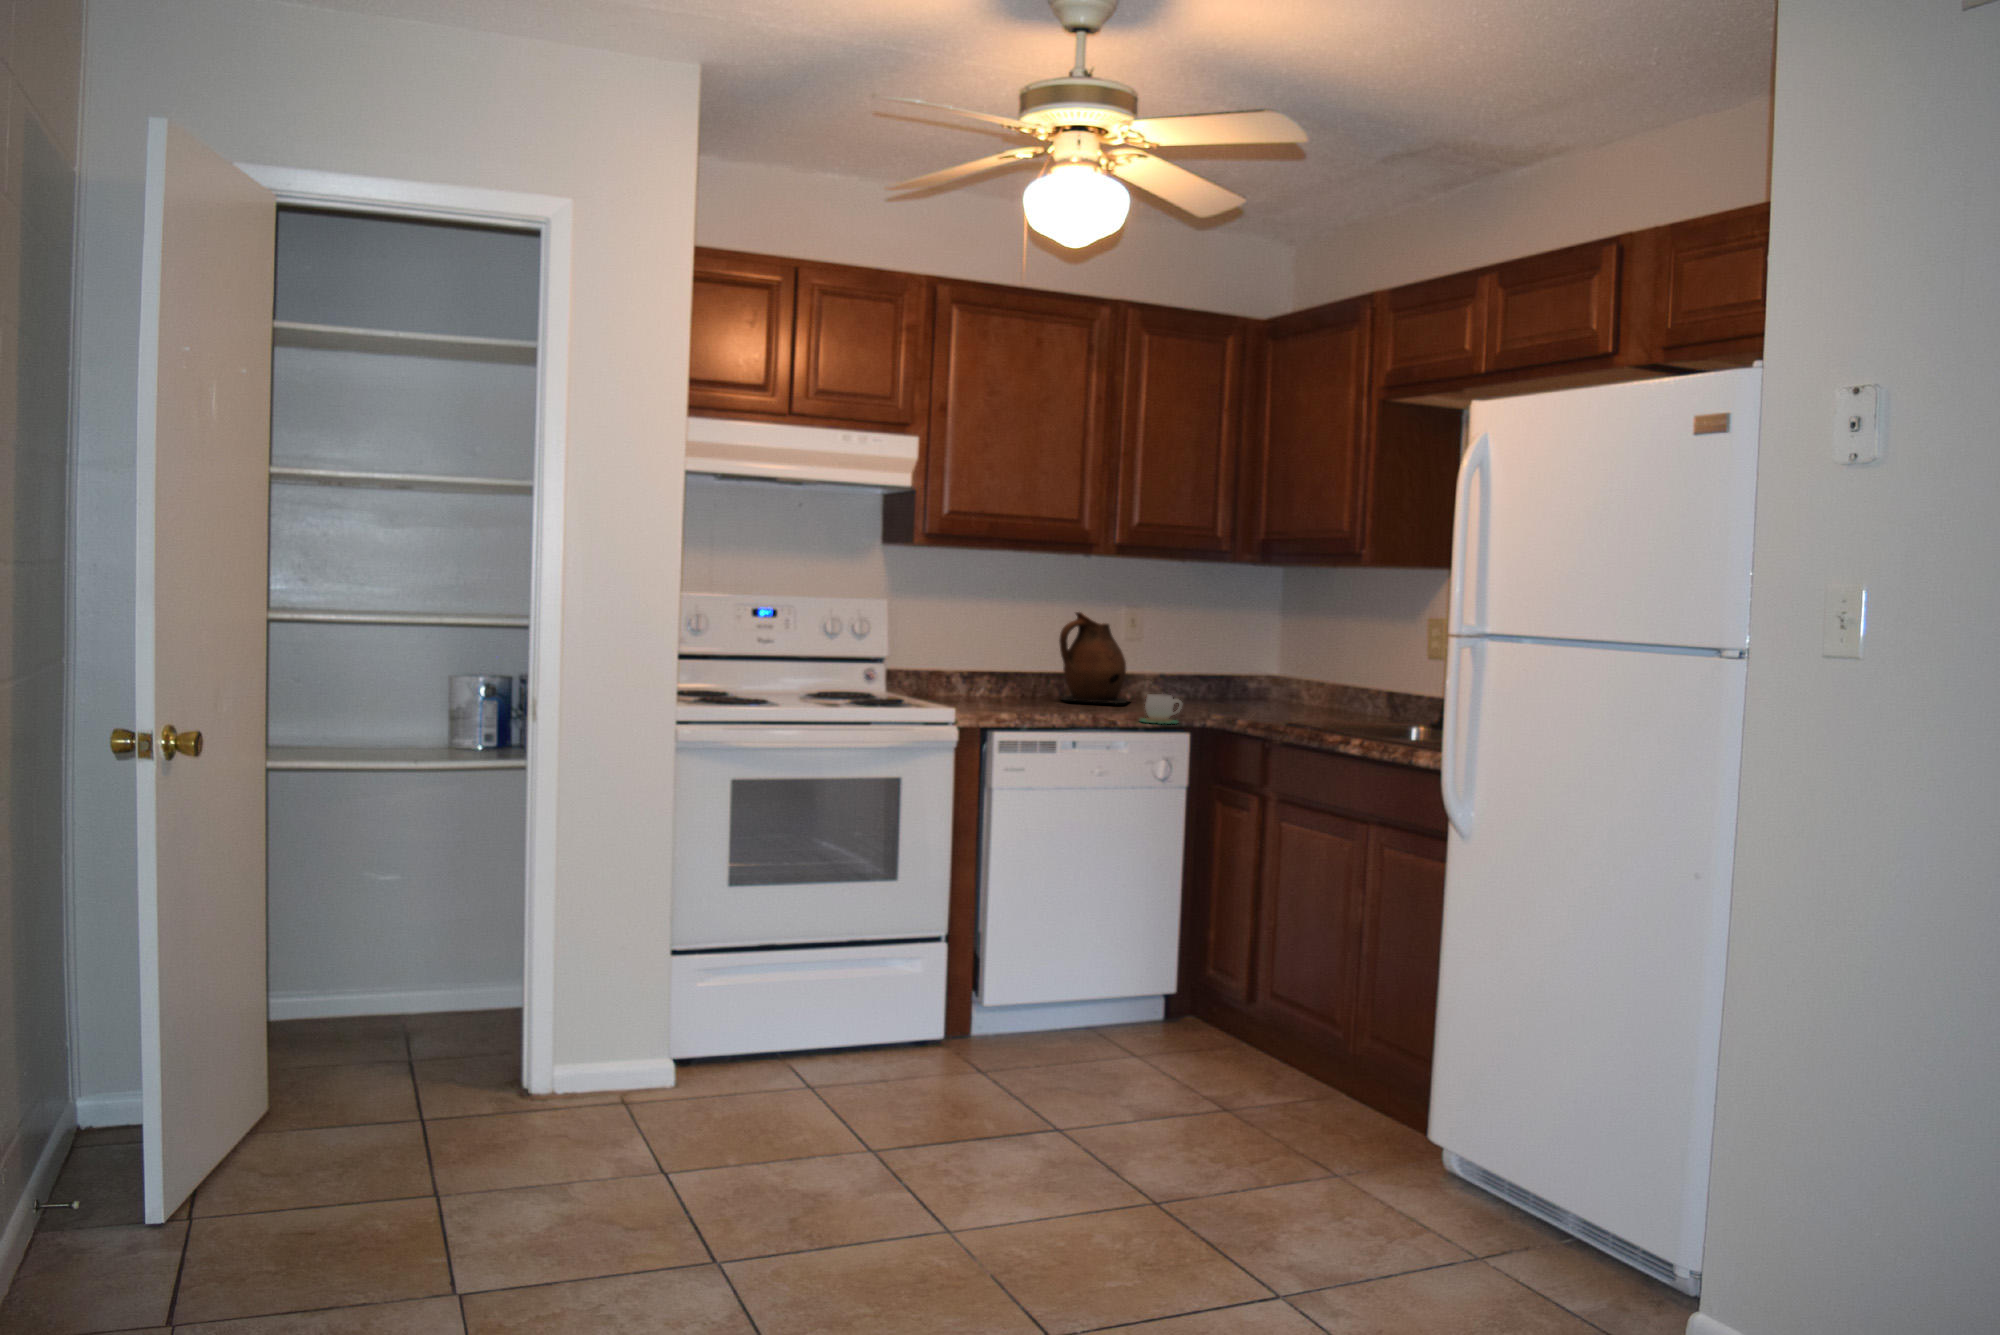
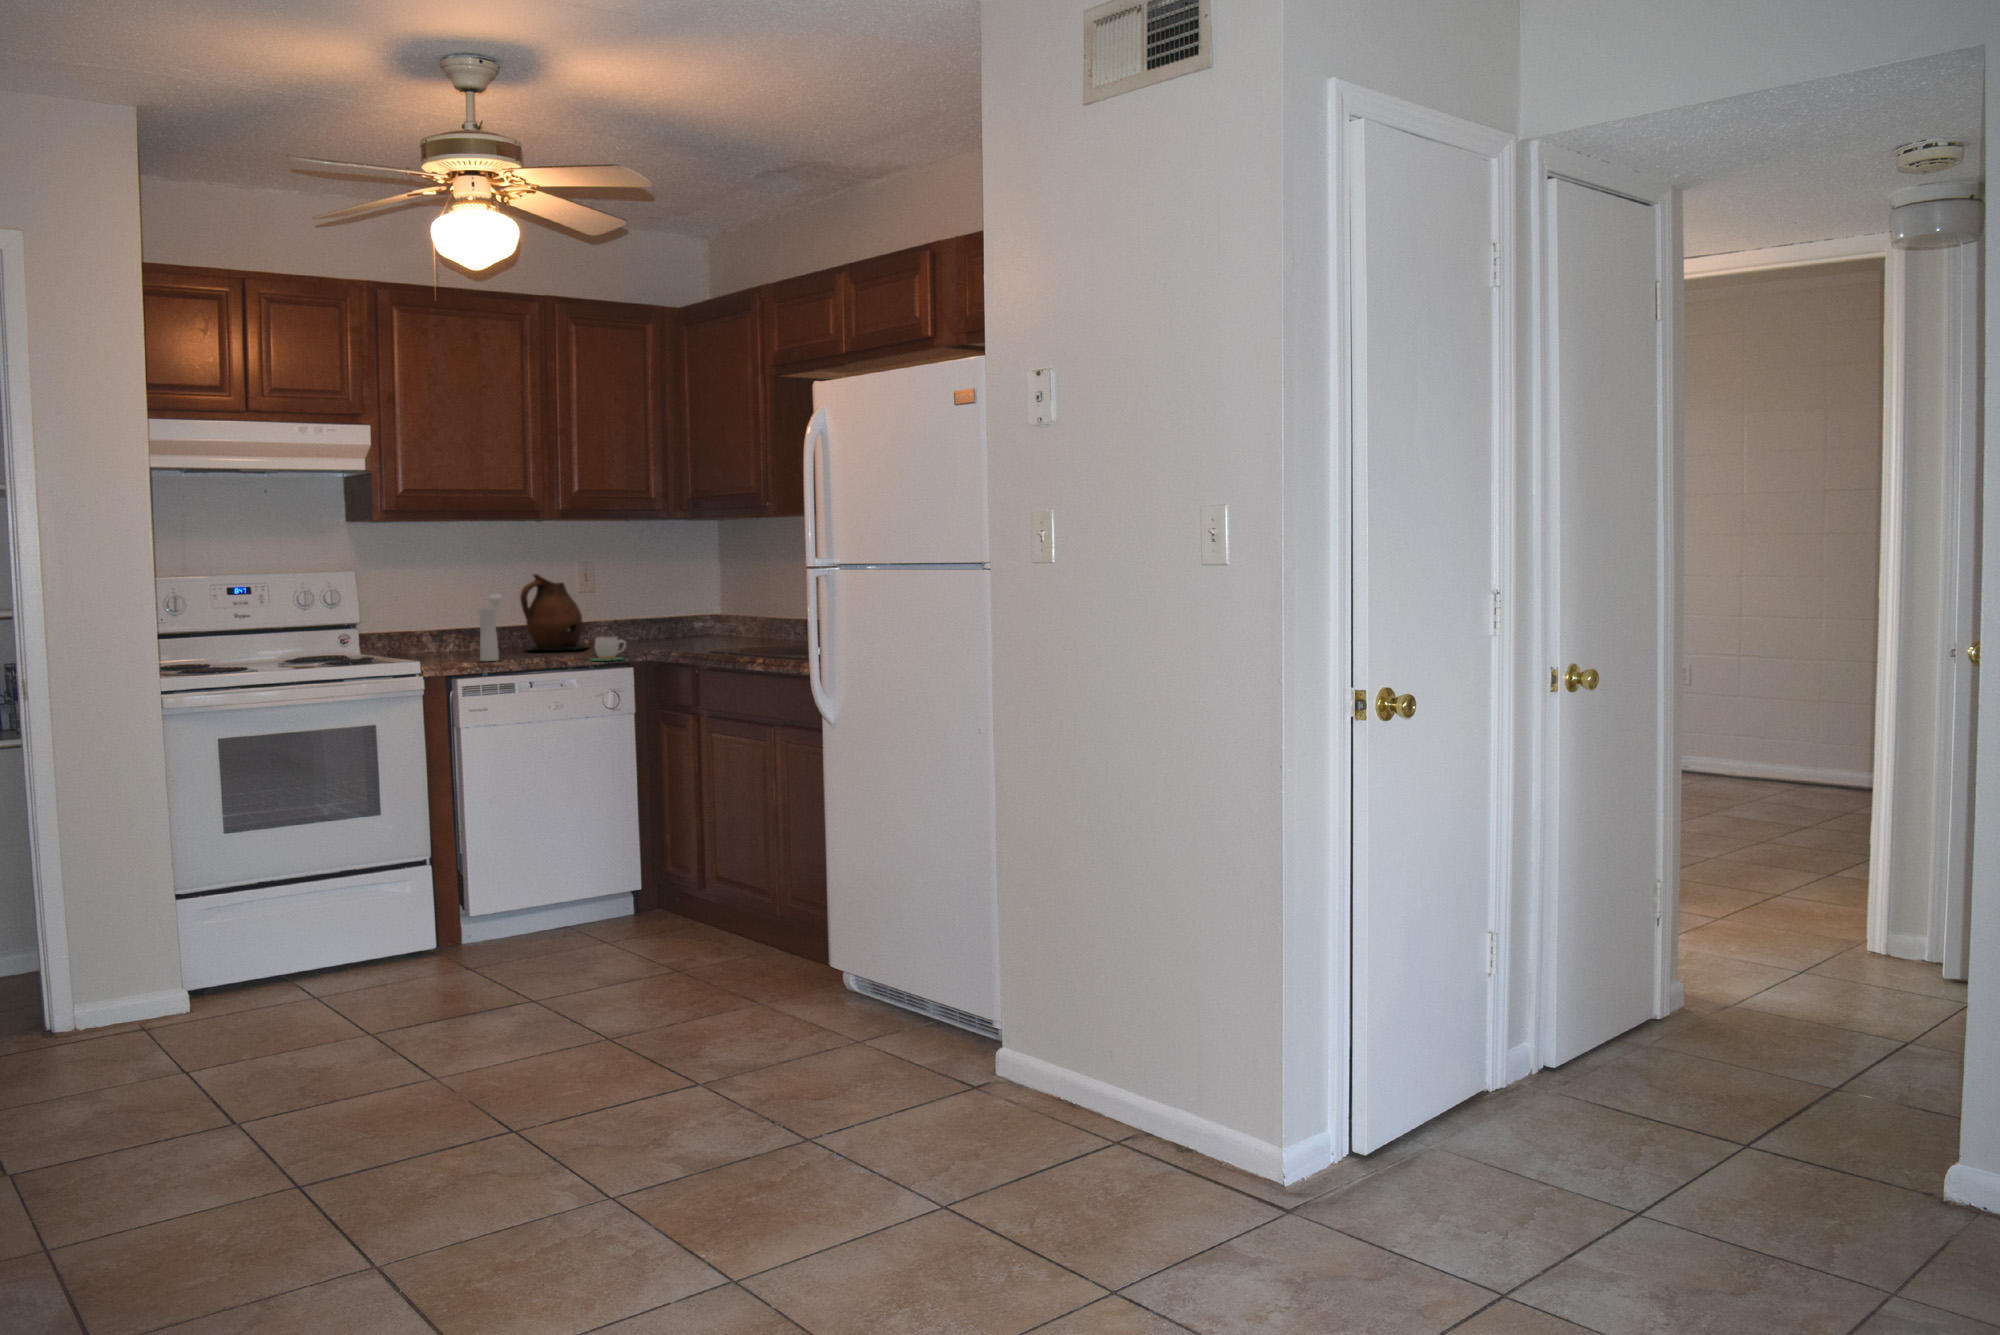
pepper mill: none [1013,633,1042,712] -> present [478,594,502,661]

